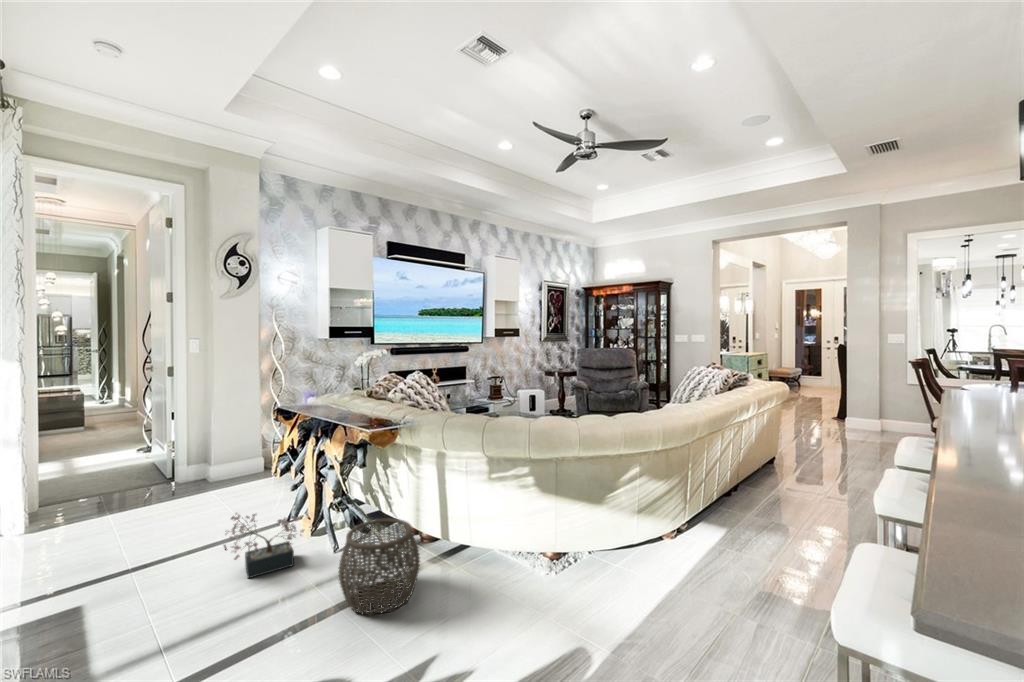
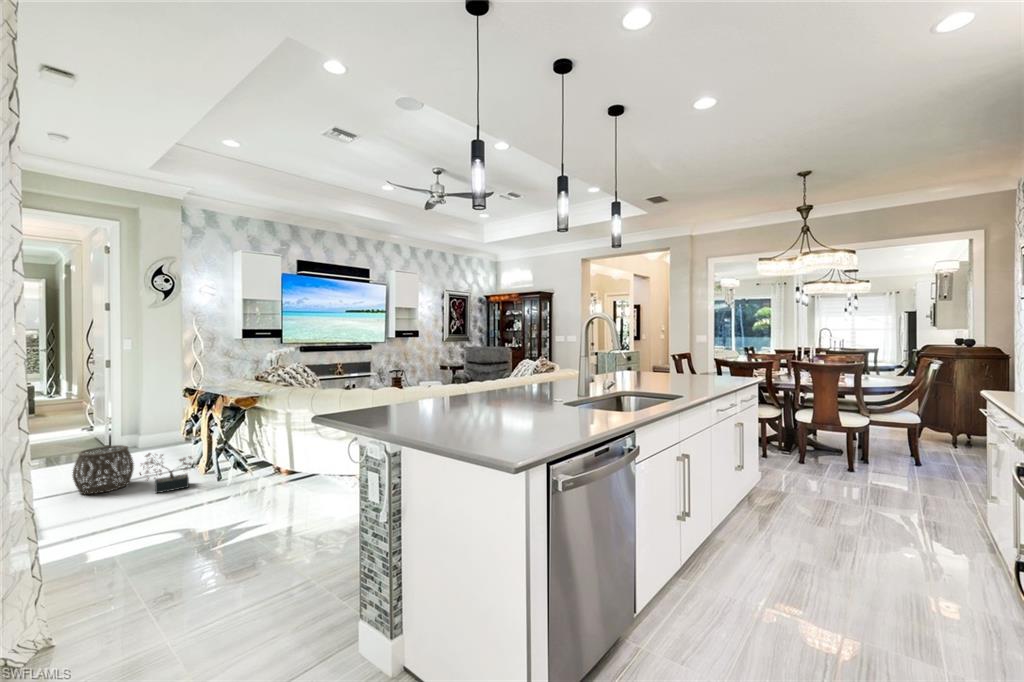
woven basket: present [338,518,420,615] -> present [72,445,134,494]

